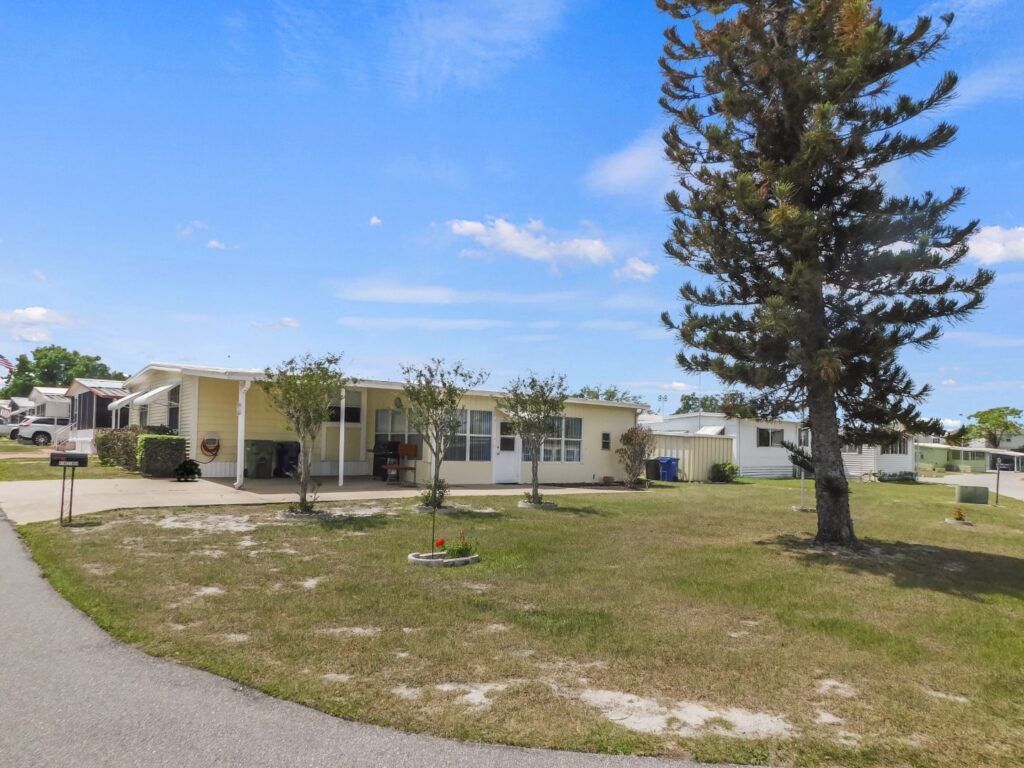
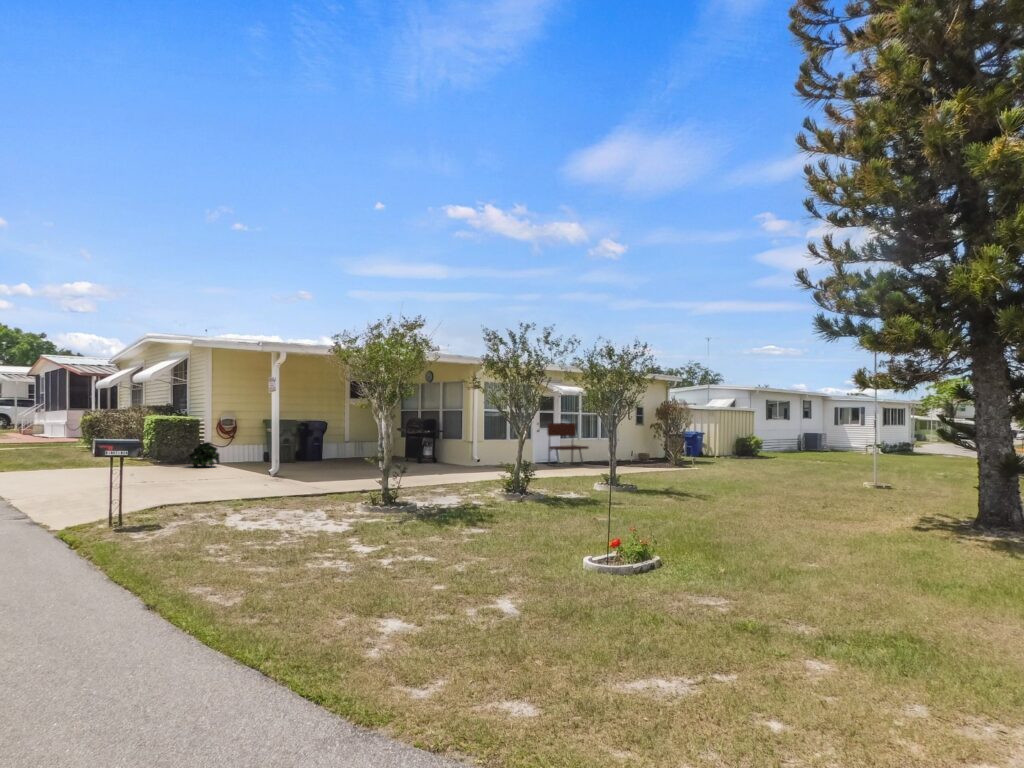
bench: present [382,443,418,487] -> present [547,423,588,467]

